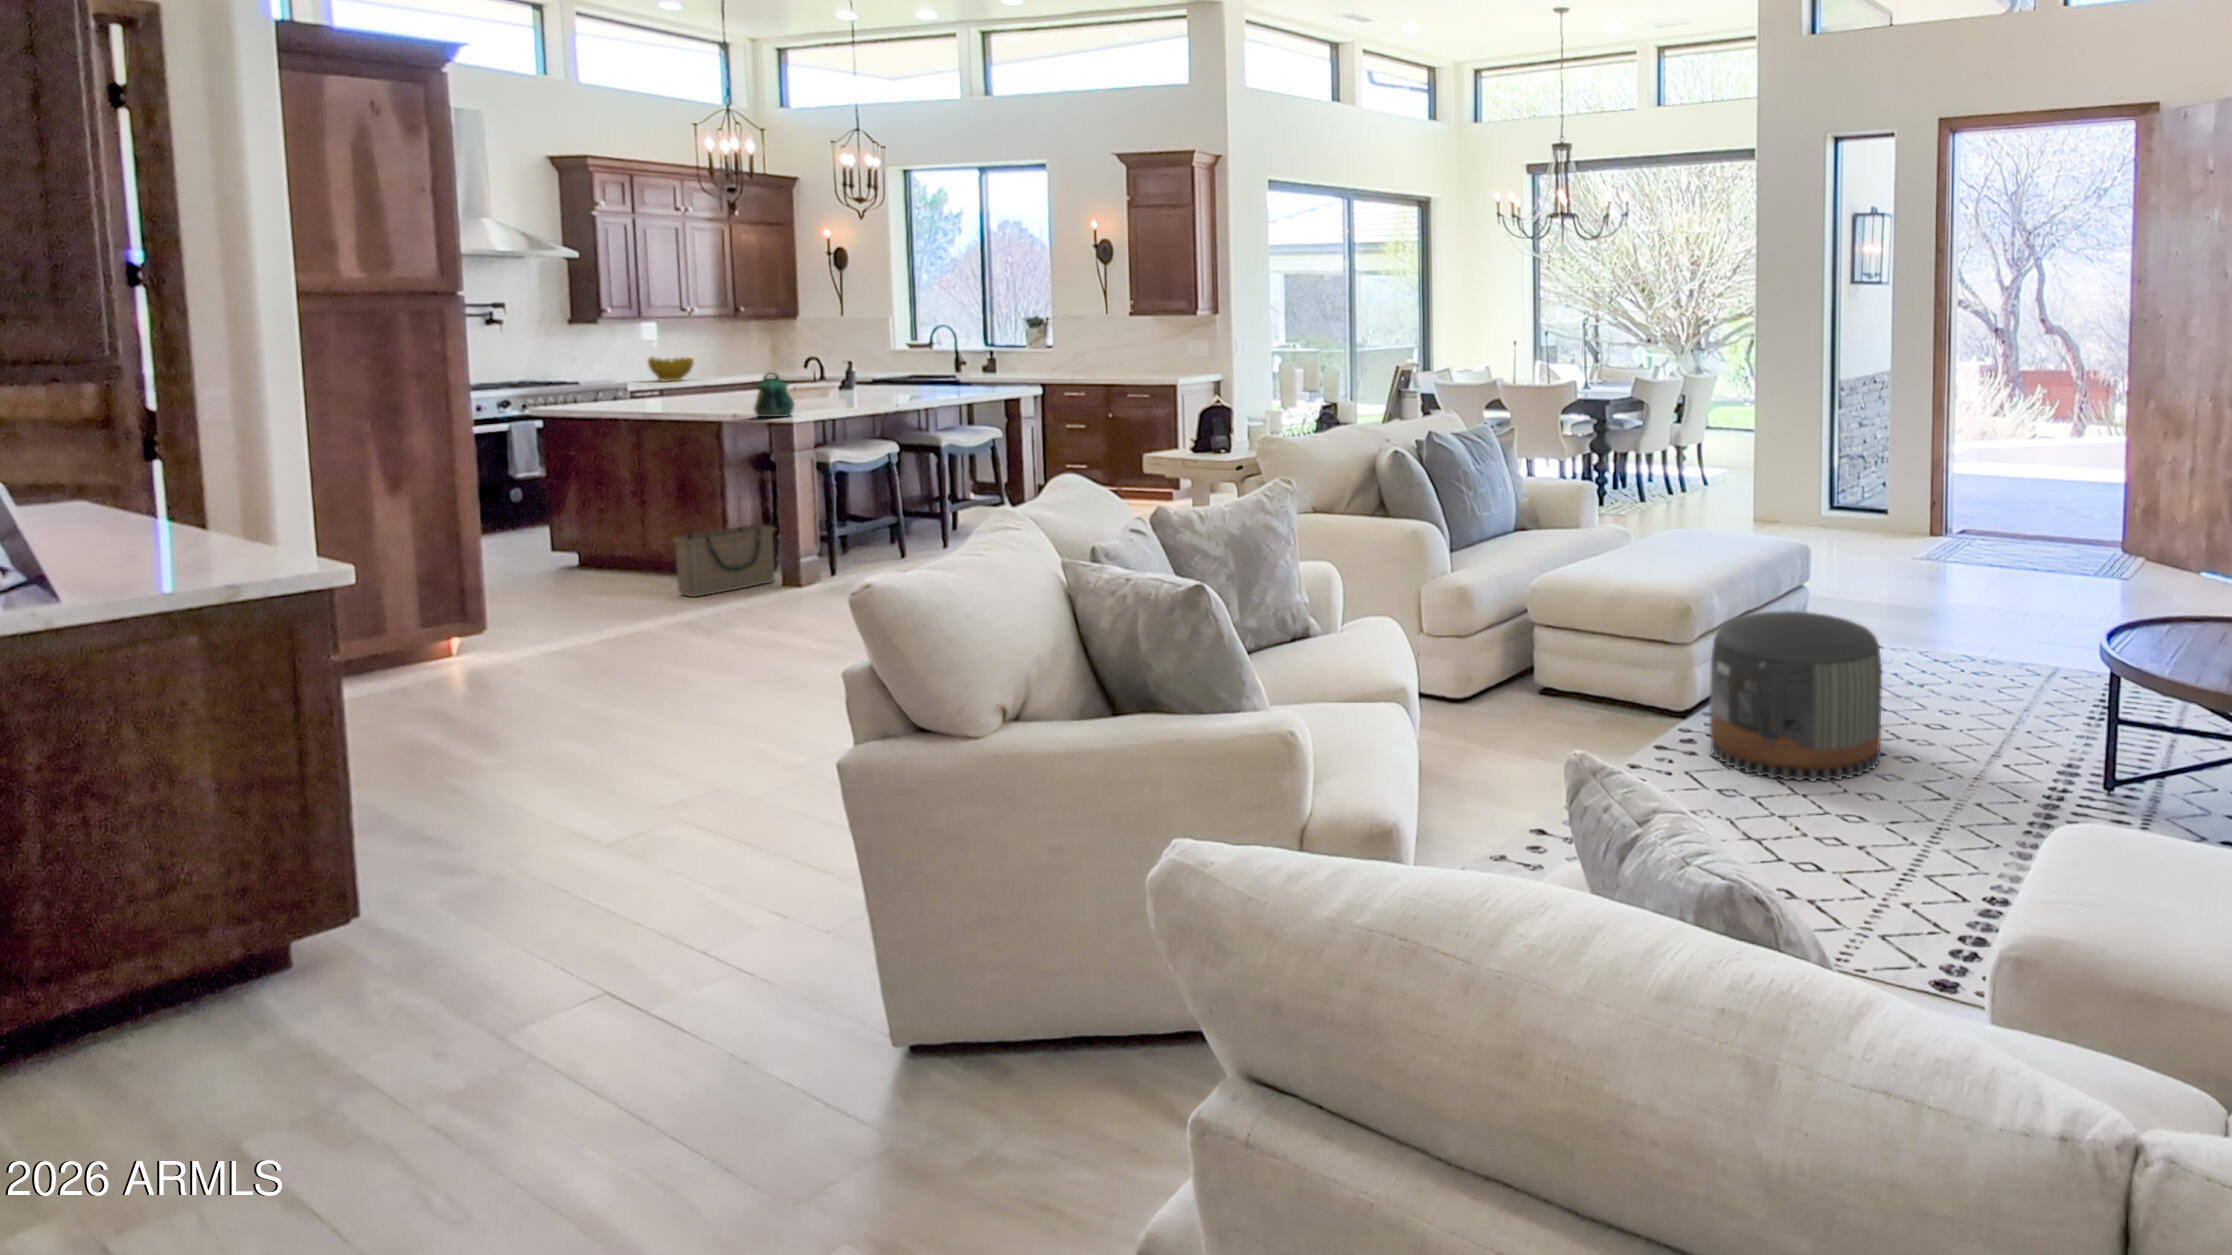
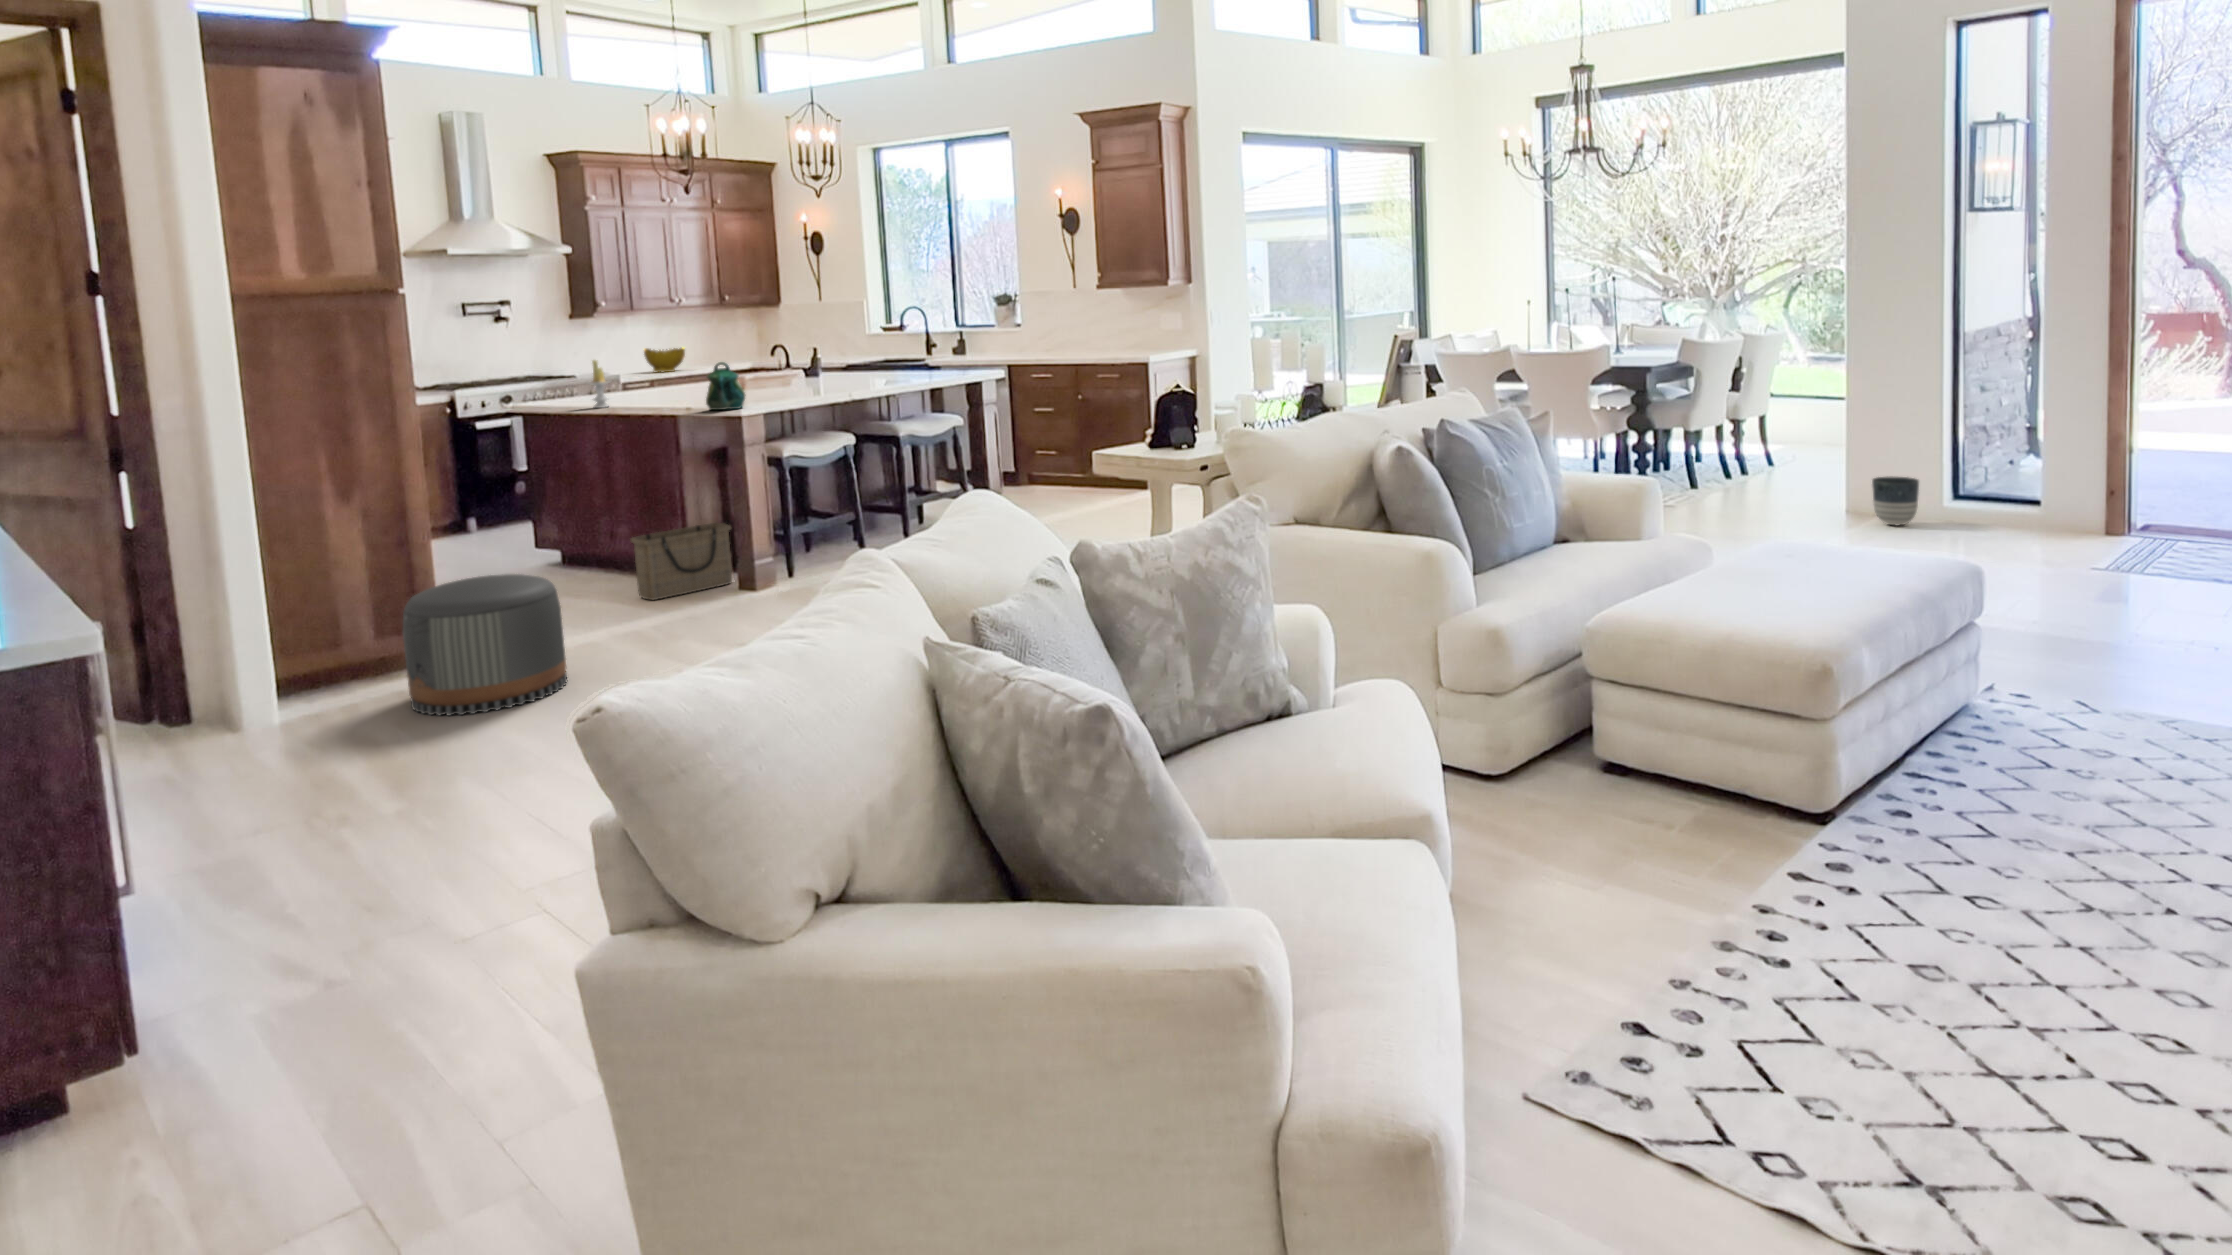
candle: none [616,366,644,413] -> present [588,360,610,408]
planter: none [1771,491,1804,529] -> present [1872,477,1919,526]
pouf: present [1710,611,1882,781] -> present [402,574,567,716]

